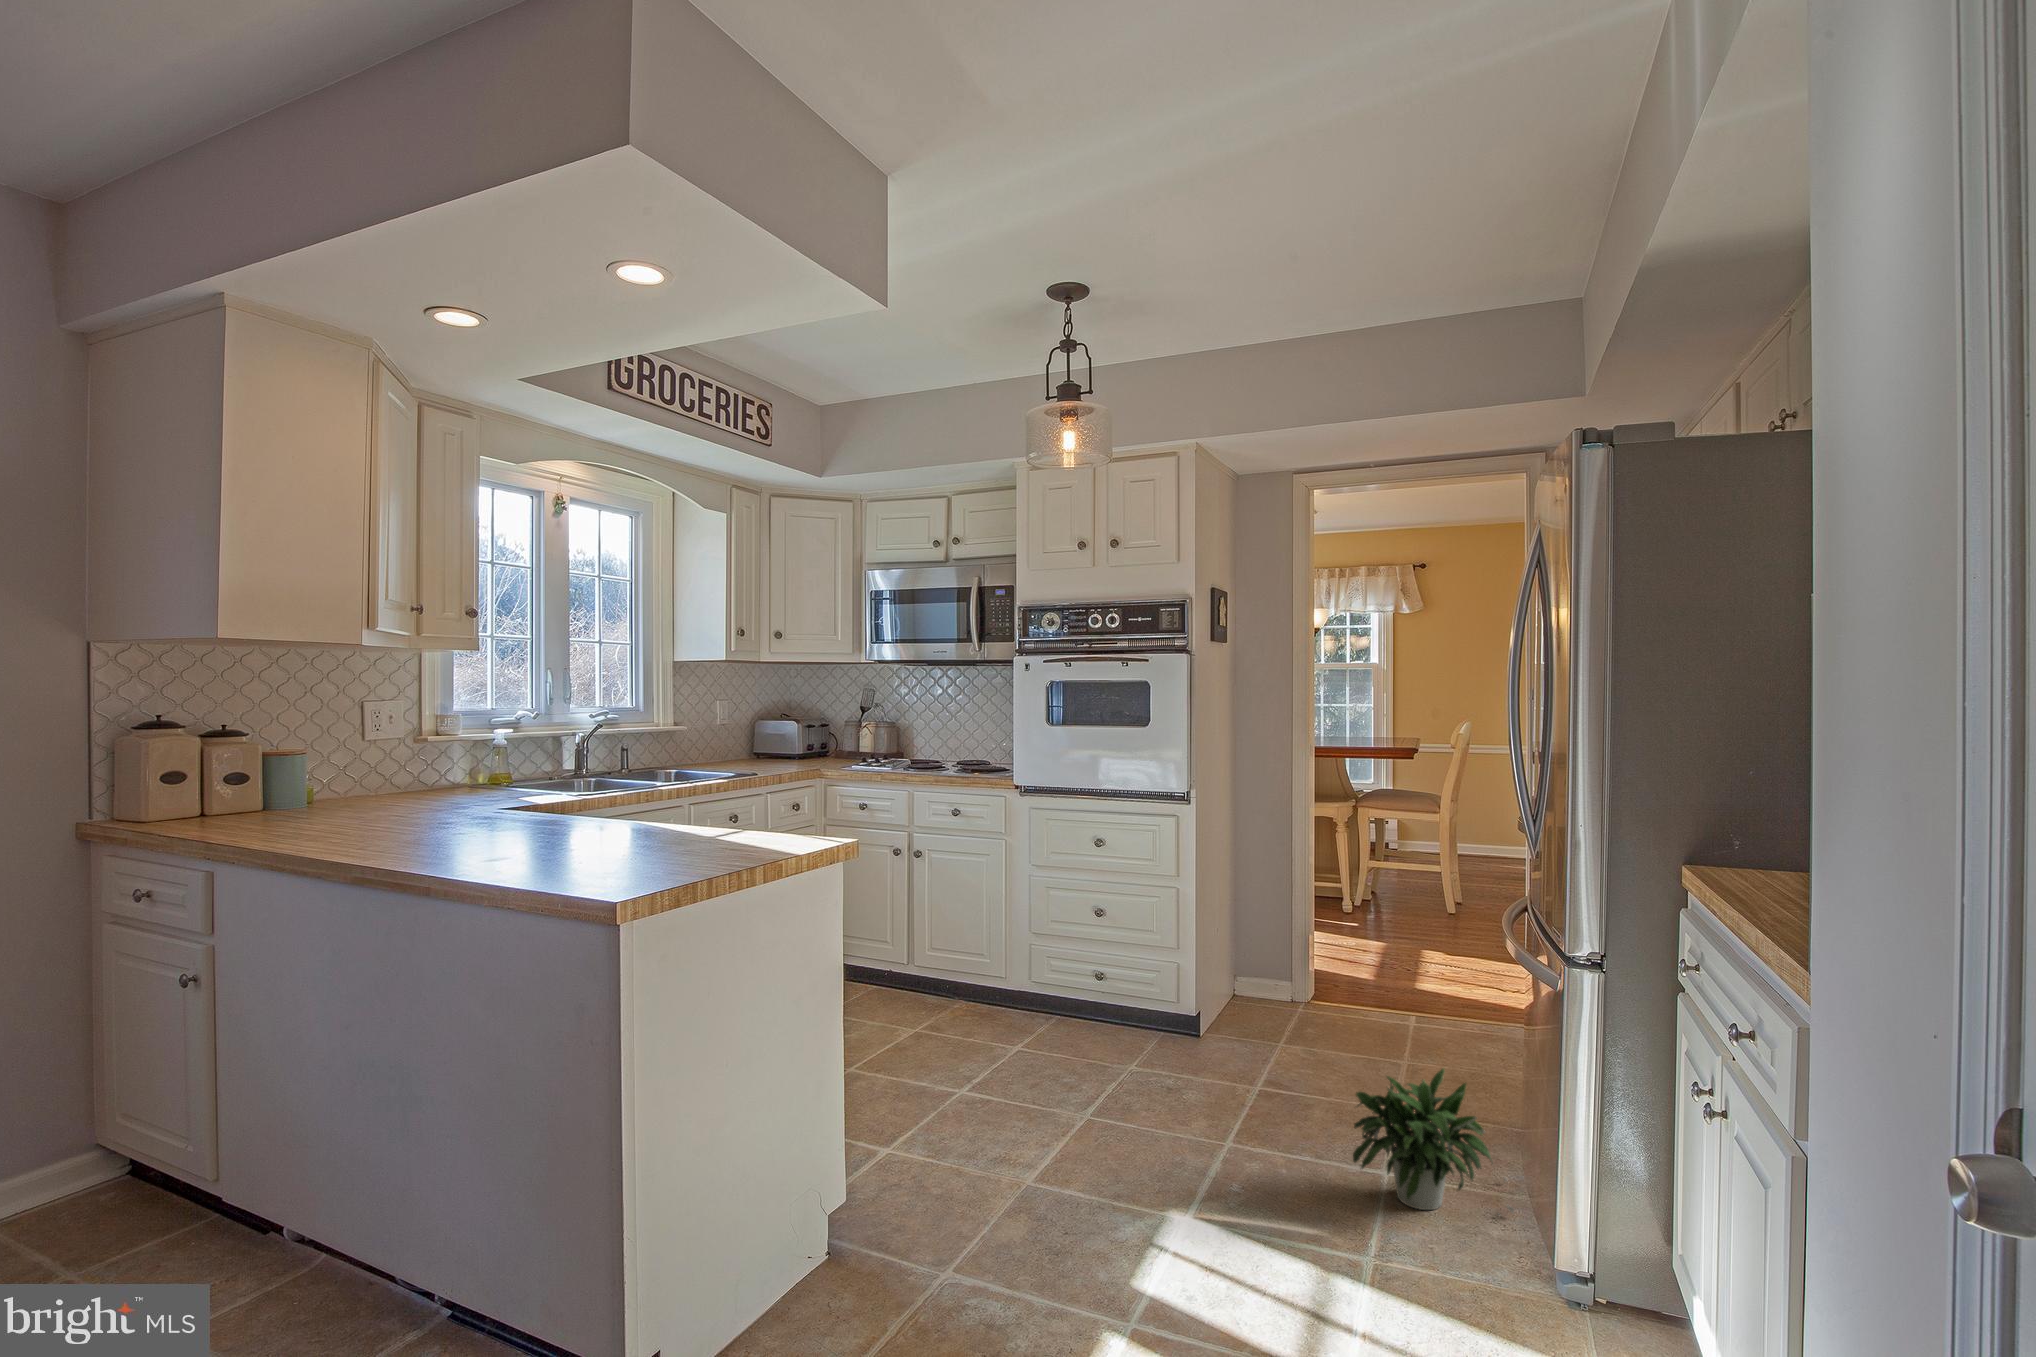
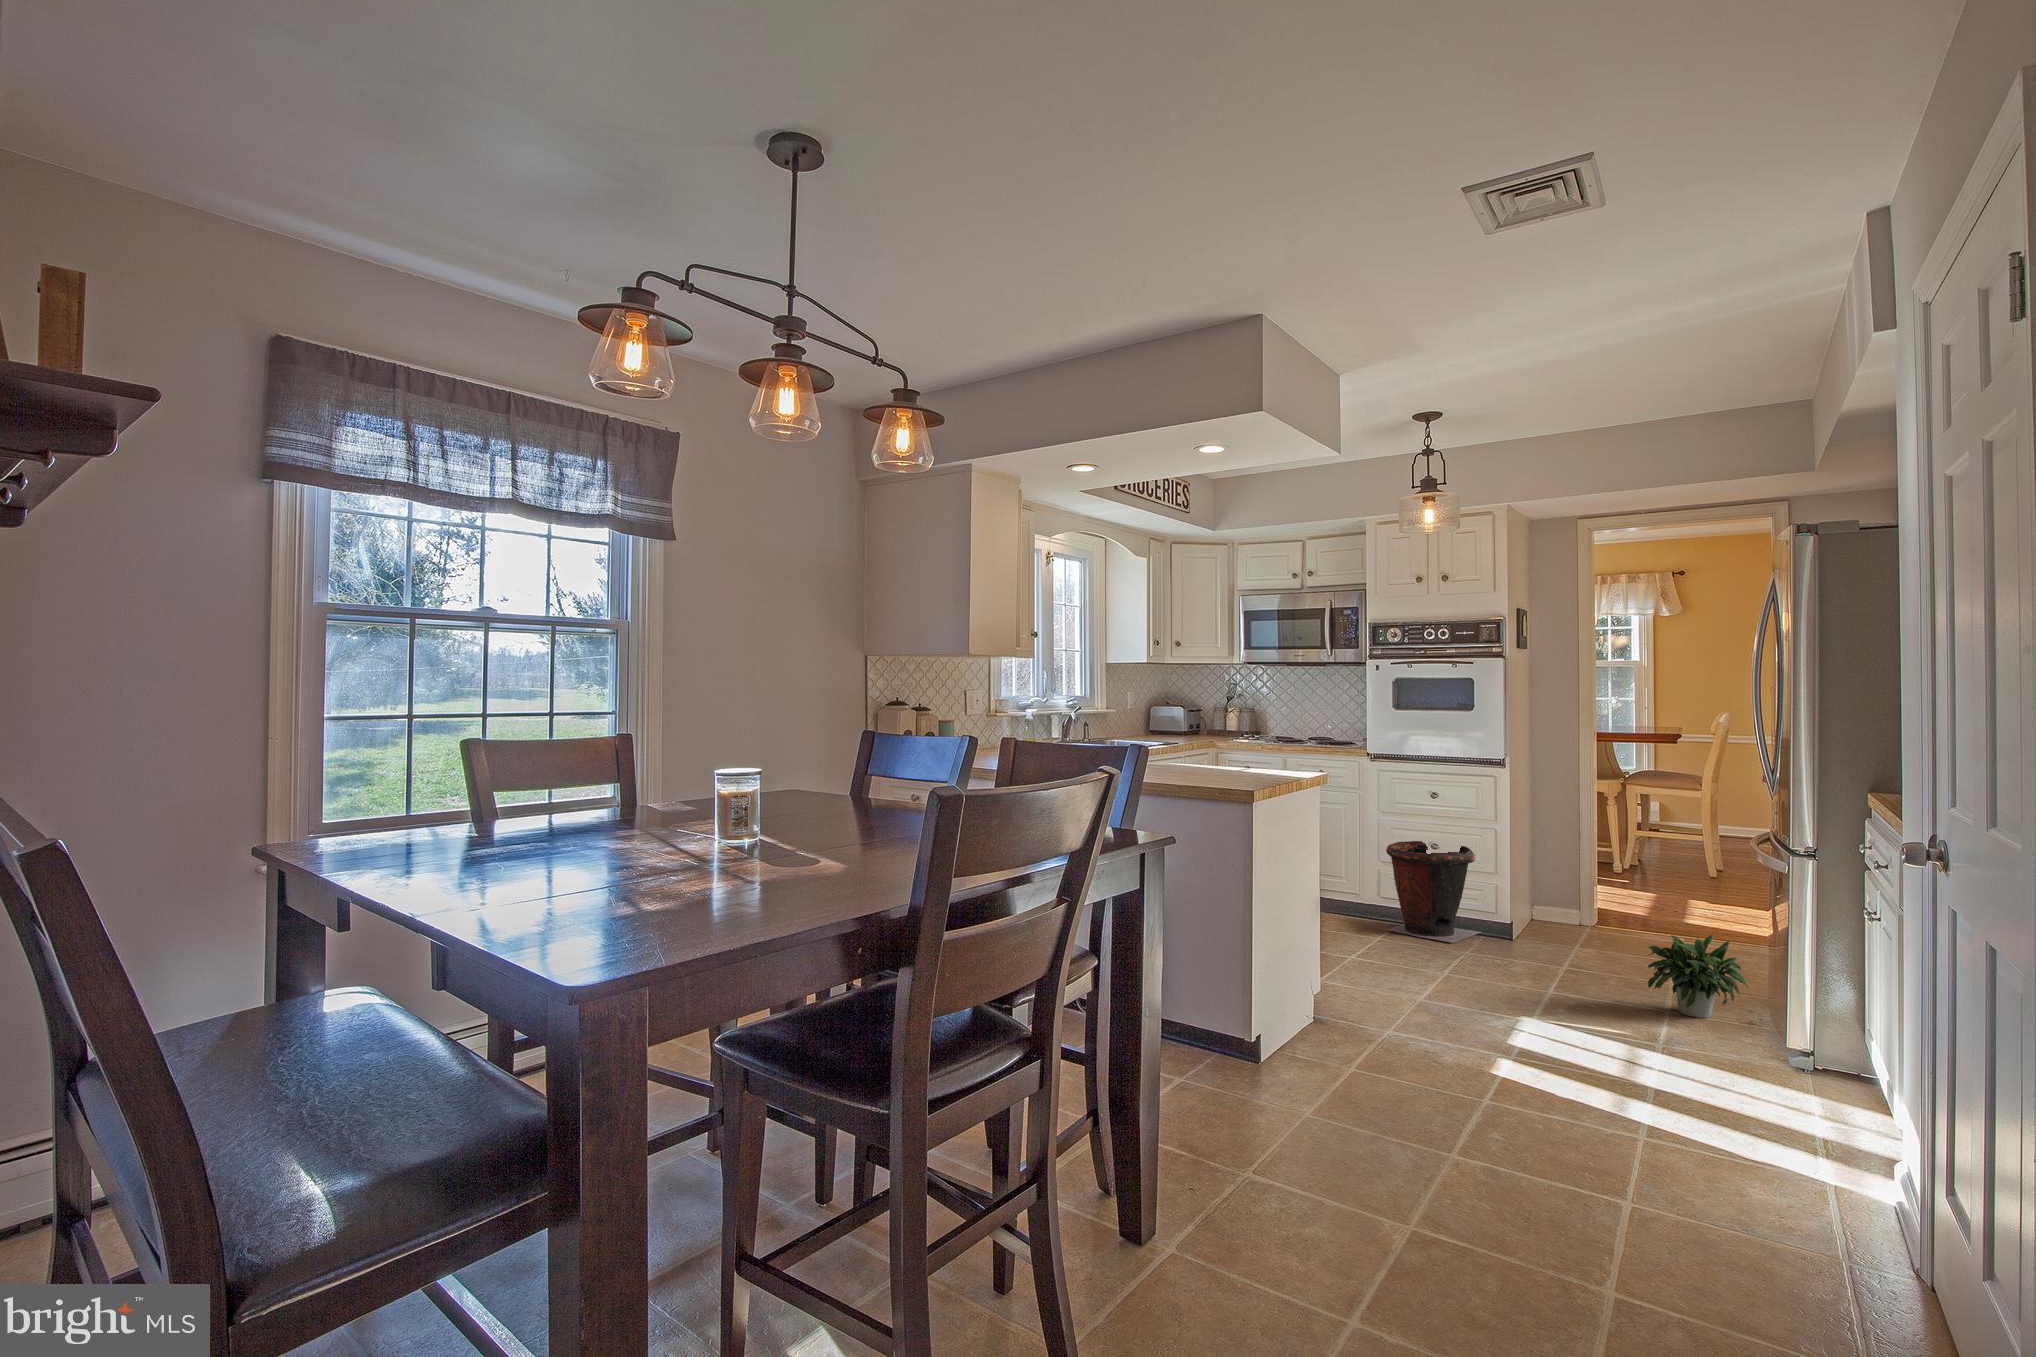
waste bin: none [1026,909,1157,1064] -> present [1386,841,1481,943]

